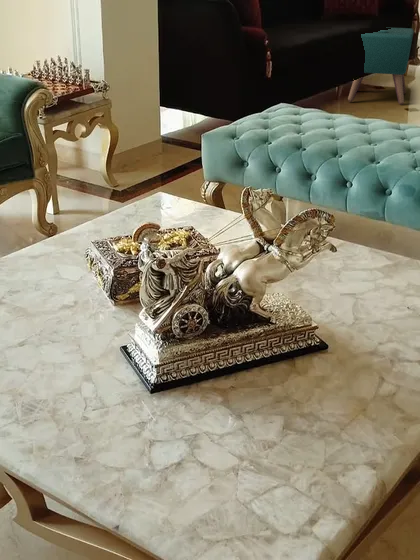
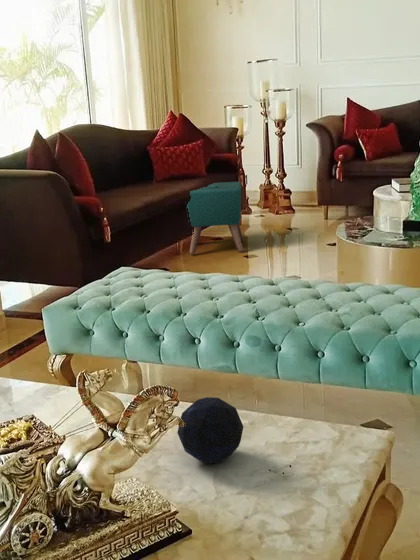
decorative orb: none [324,231,388,293] -> present [177,397,243,463]

